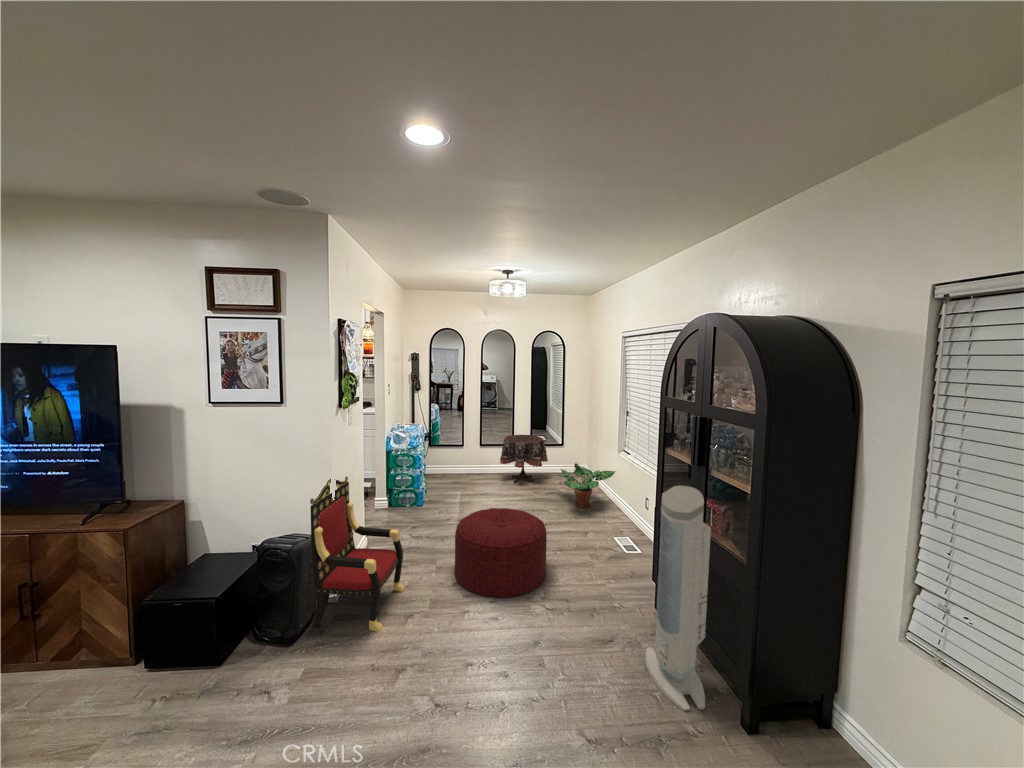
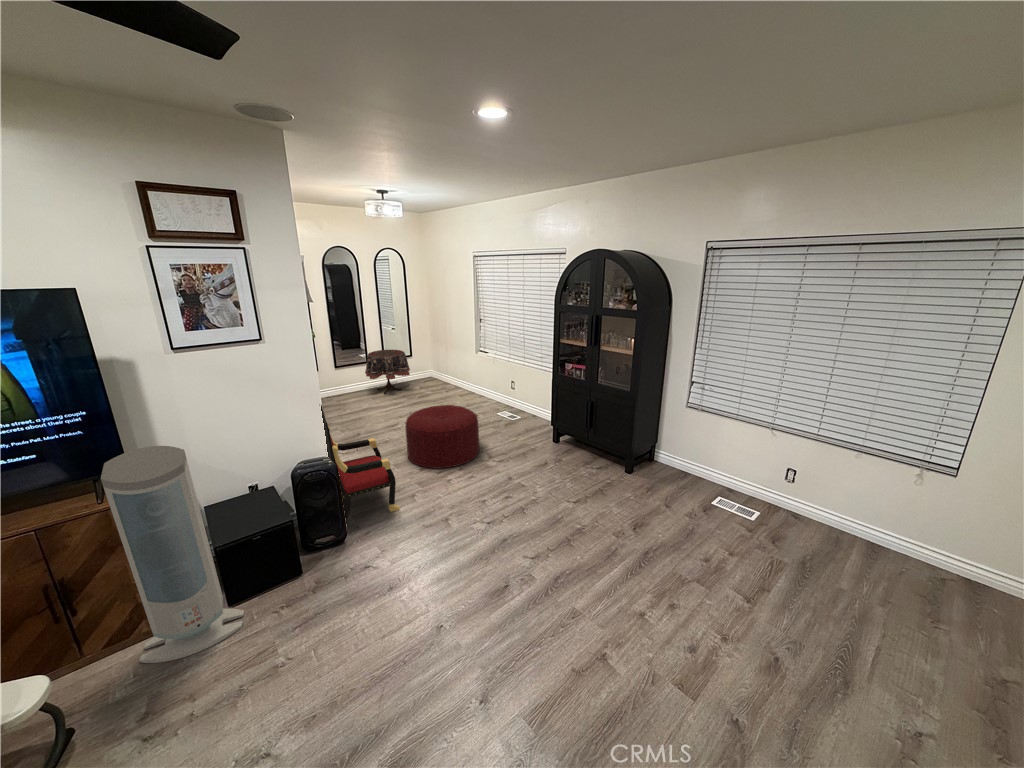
potted plant: present [557,463,615,508] -> none [428,365,478,400]
air purifier: present [645,486,711,711] -> present [101,446,244,663]

